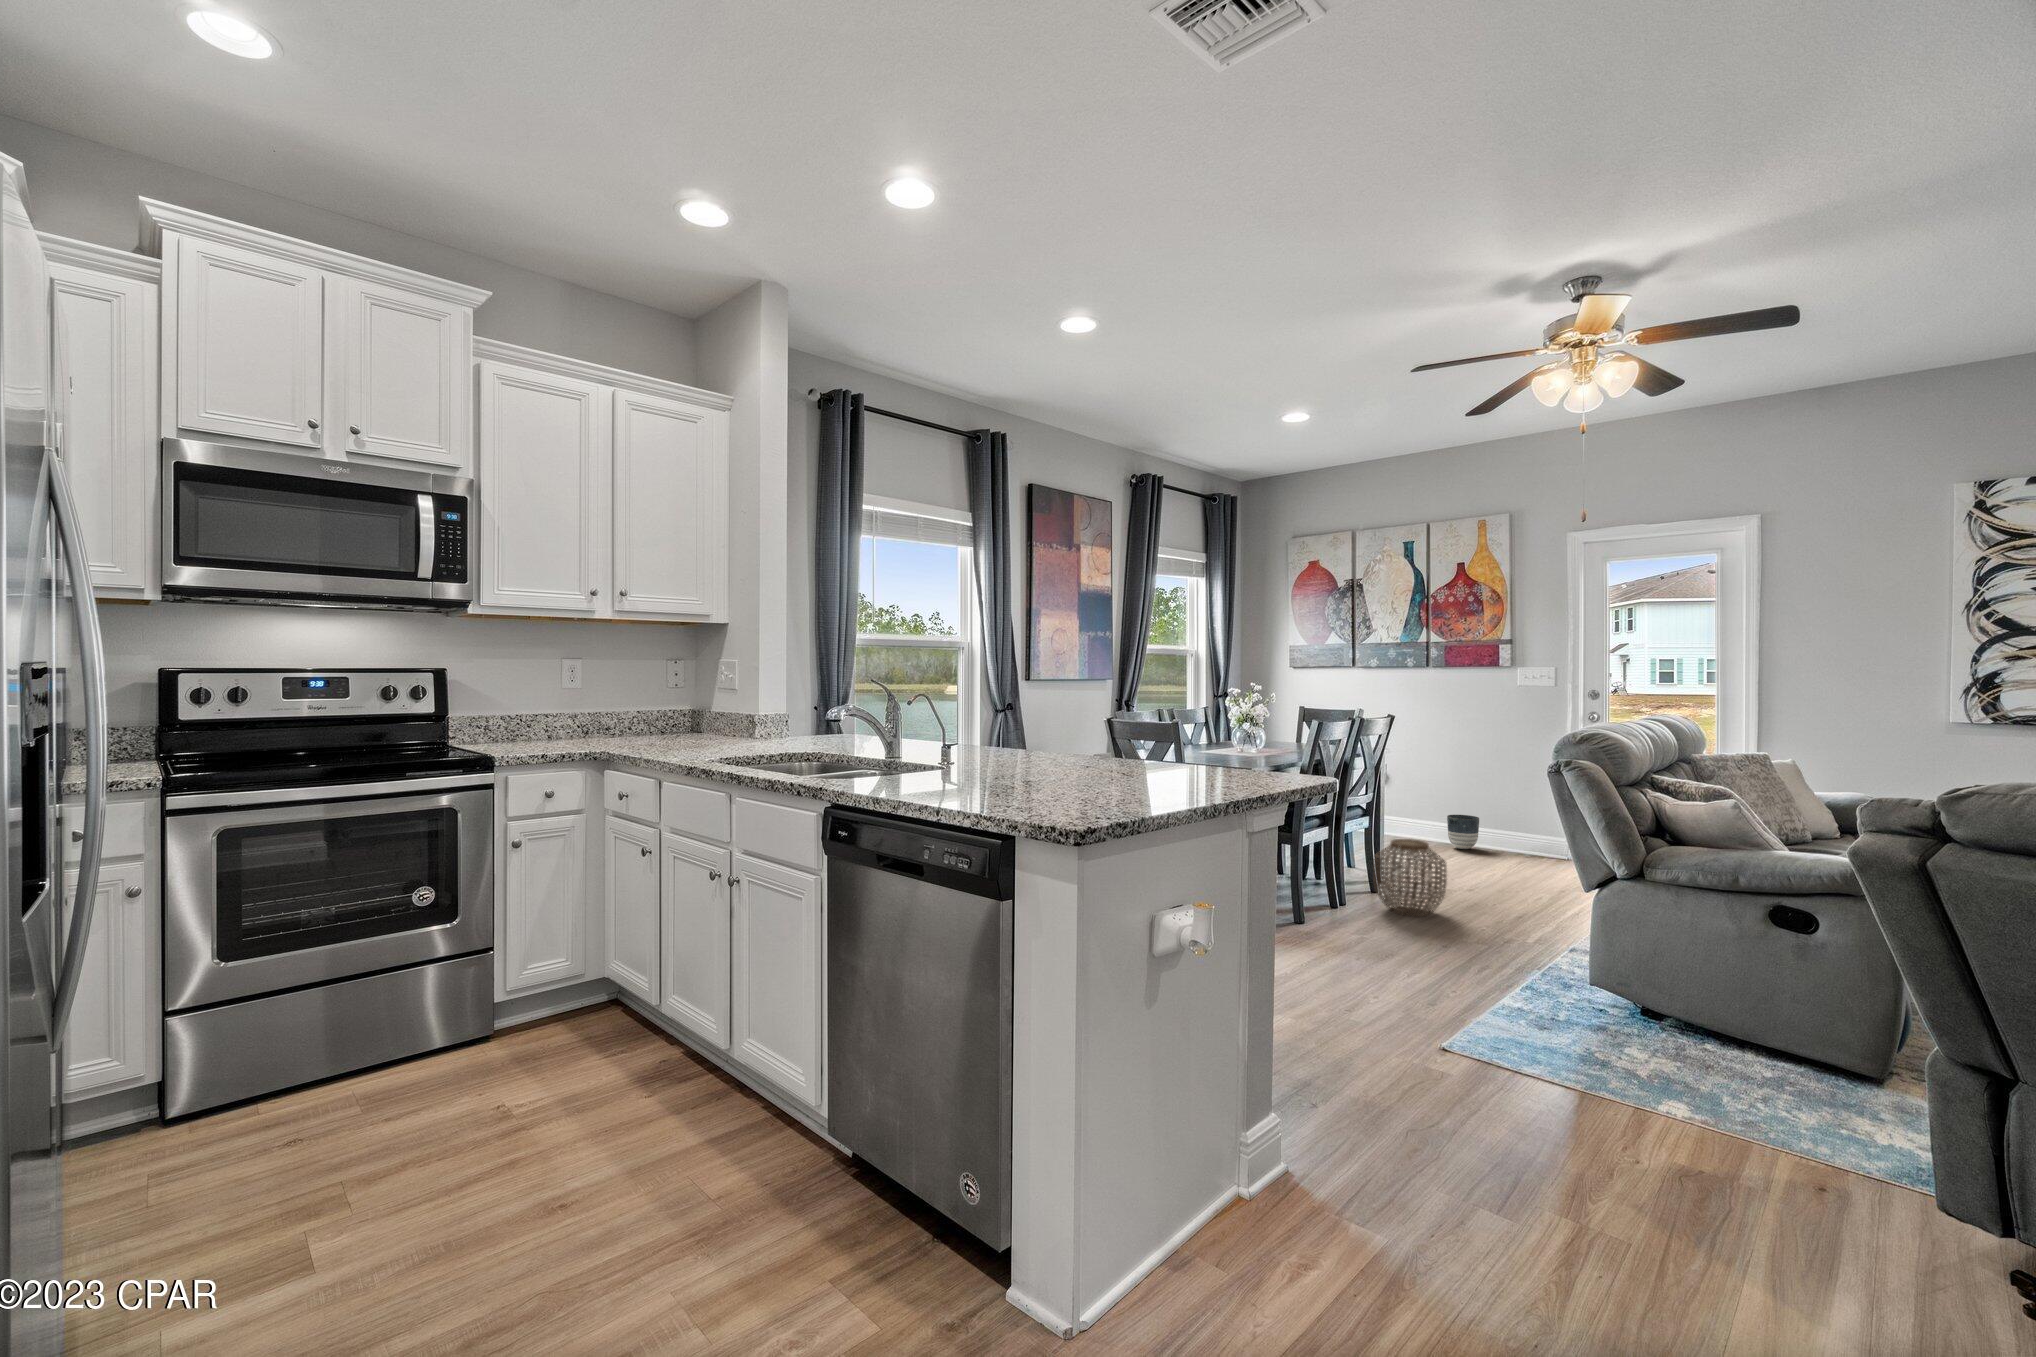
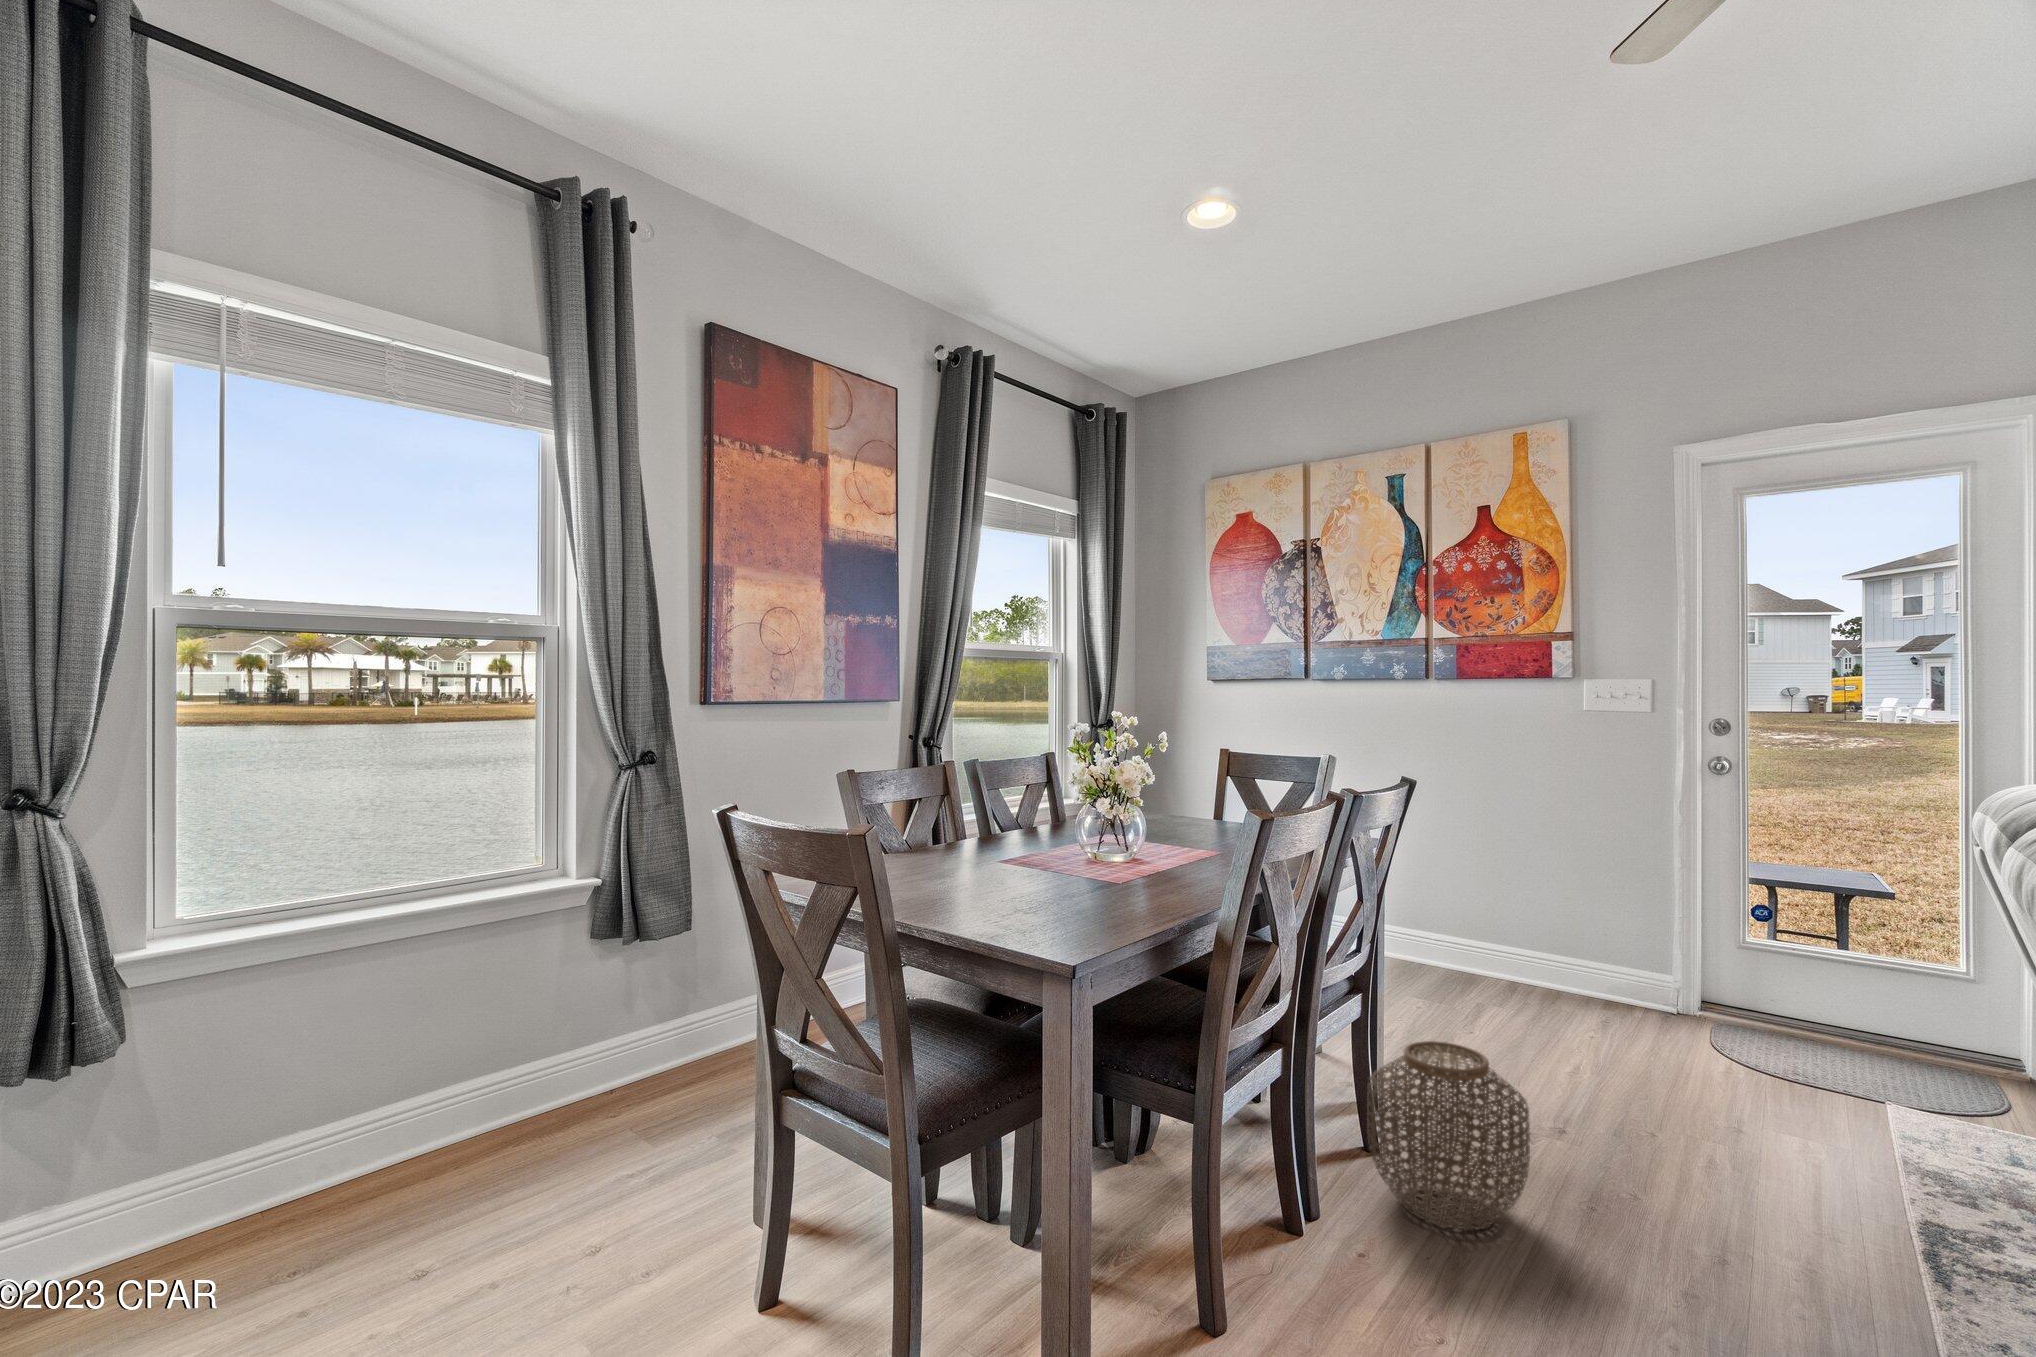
planter: present [1447,815,1479,849] -> none [1466,927,1521,989]

